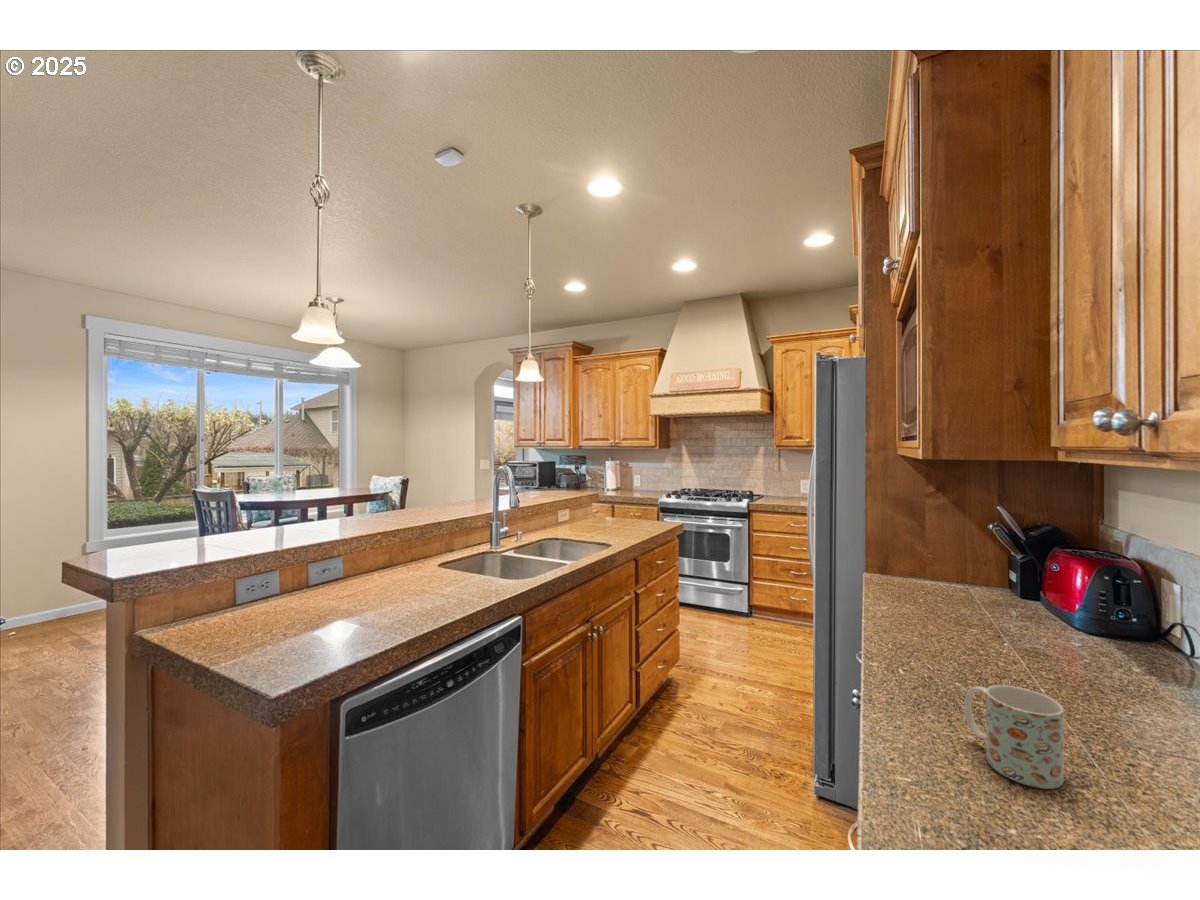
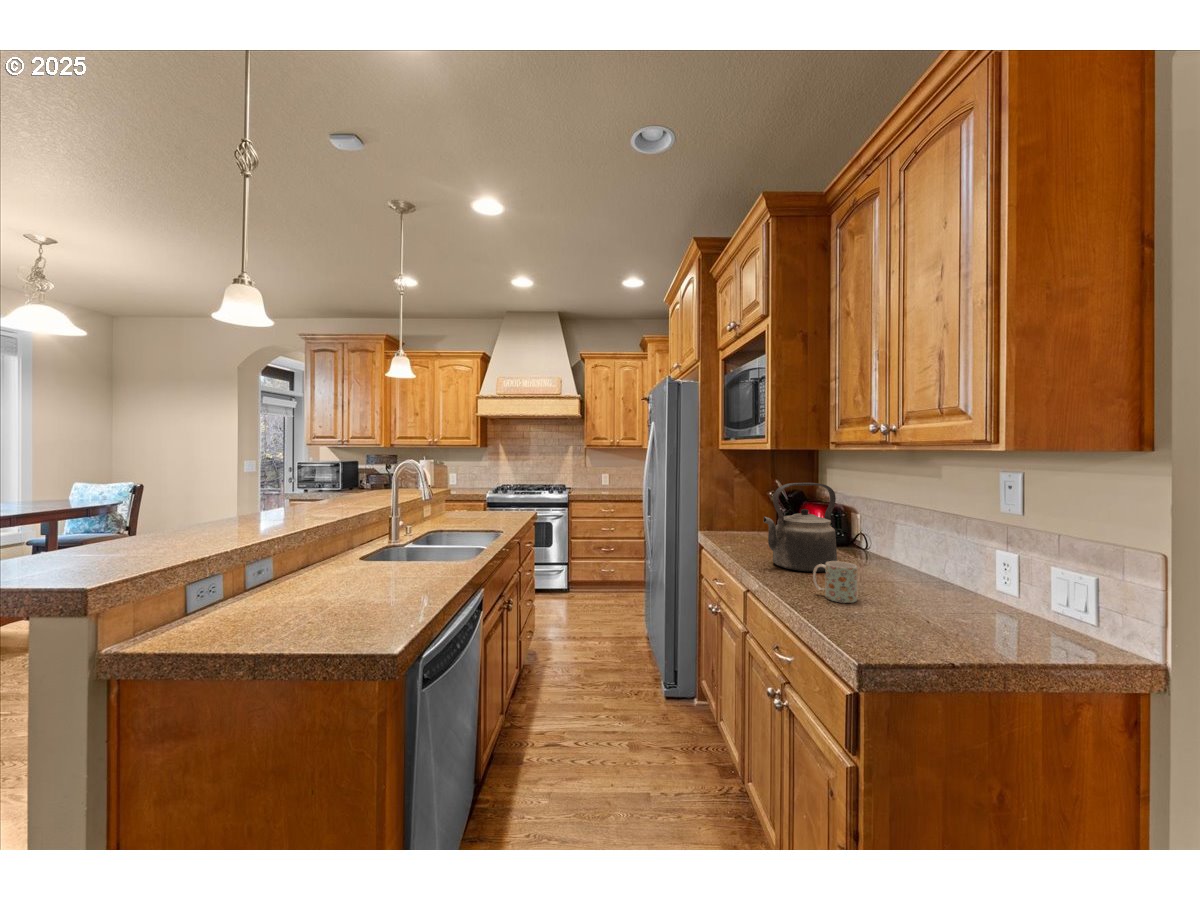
kettle: none [910,516,1079,688] -> present [763,483,837,572]

